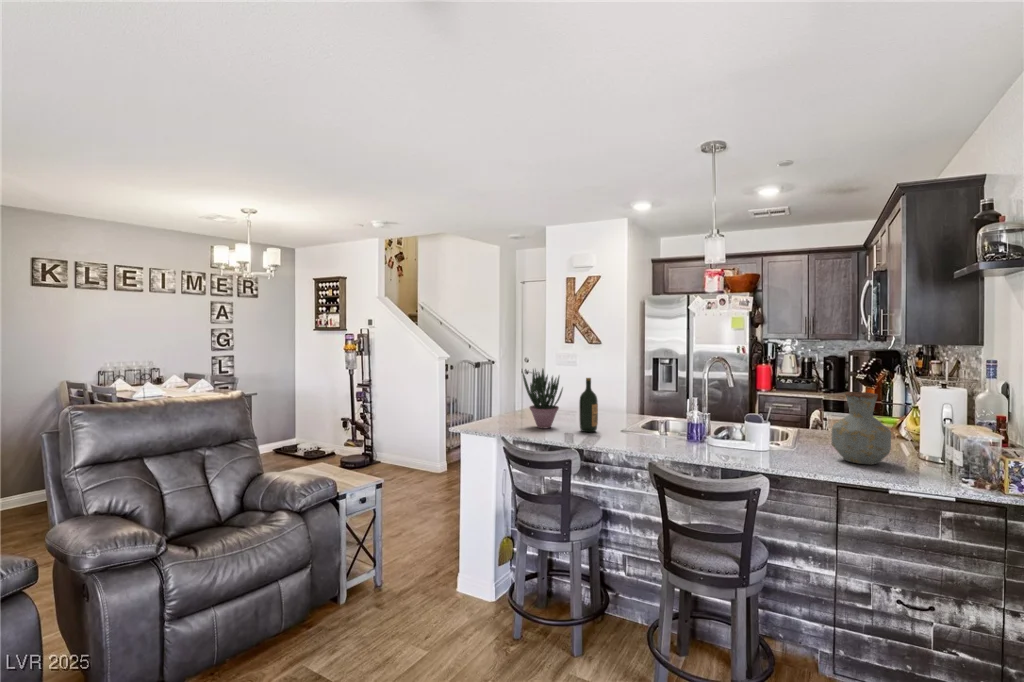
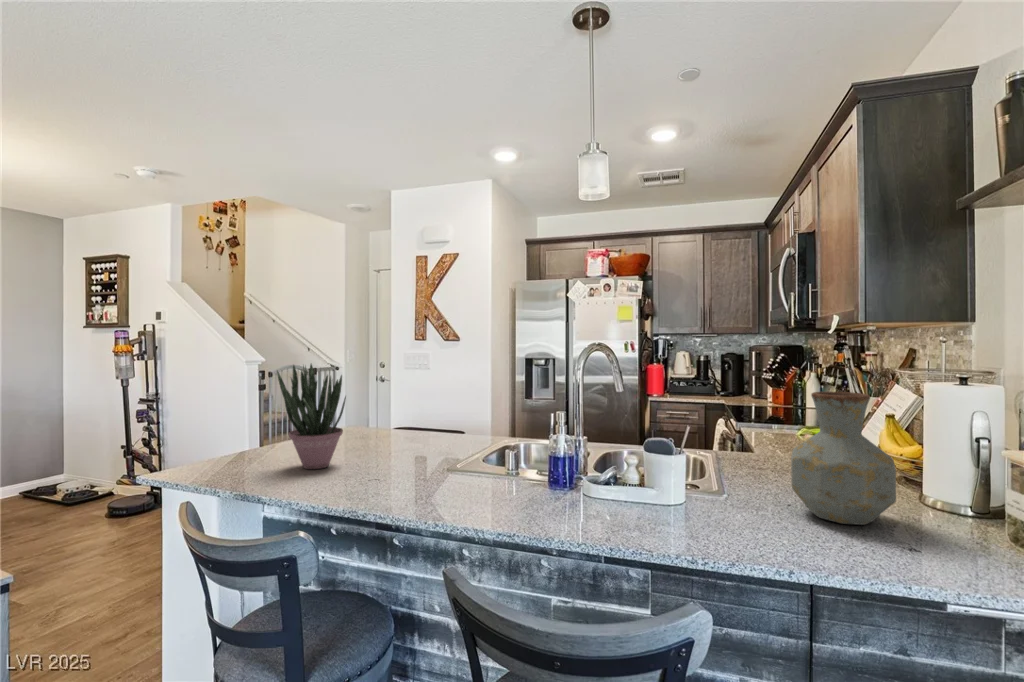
wine bottle: present [579,378,598,432] -> none [373,379,405,474]

